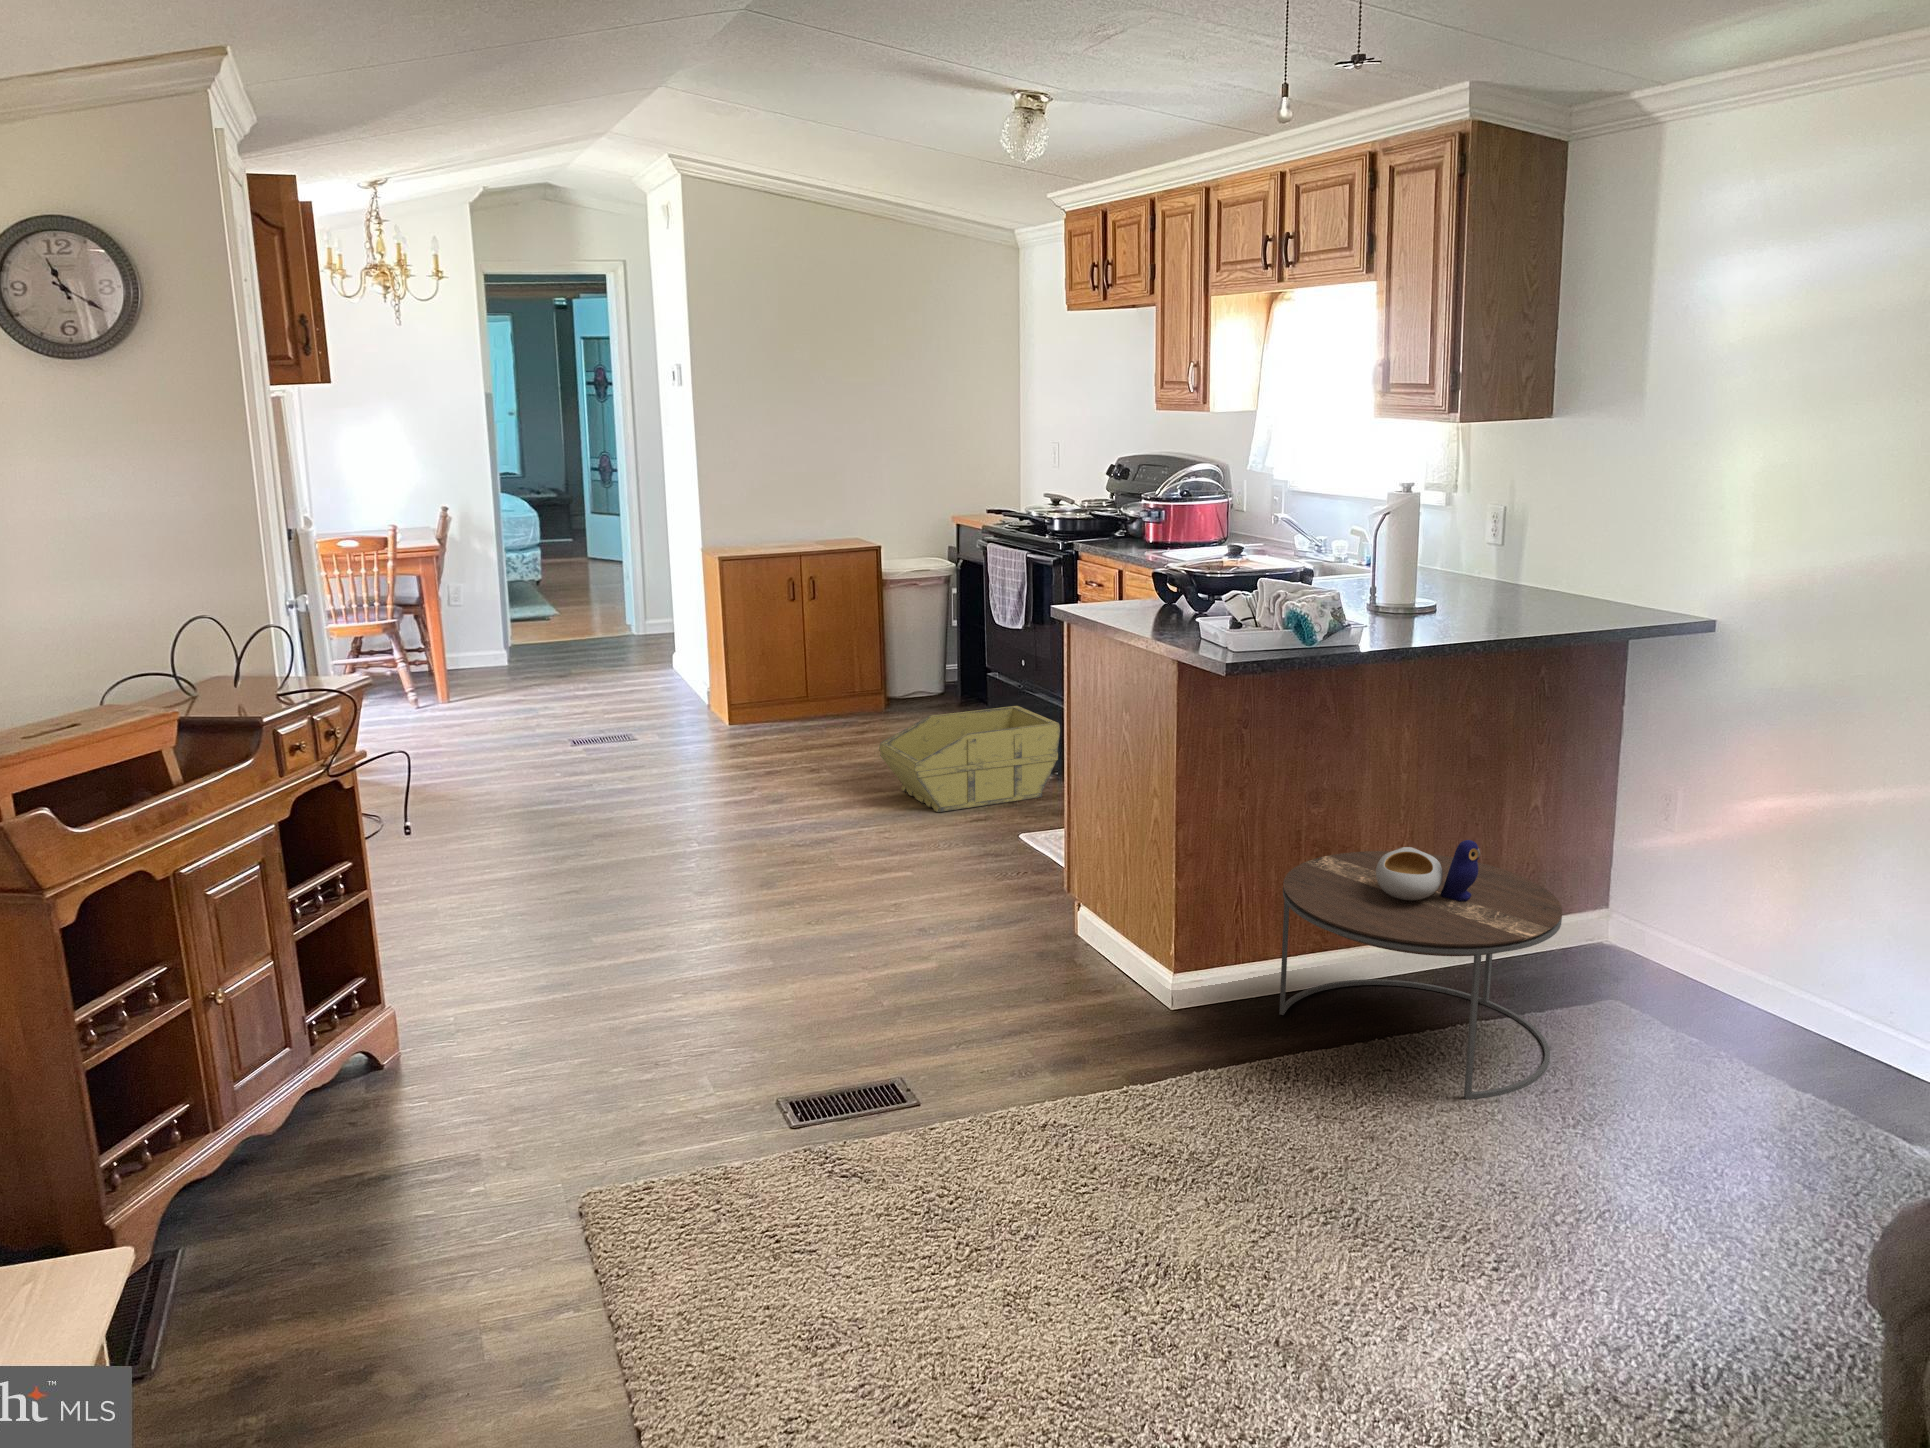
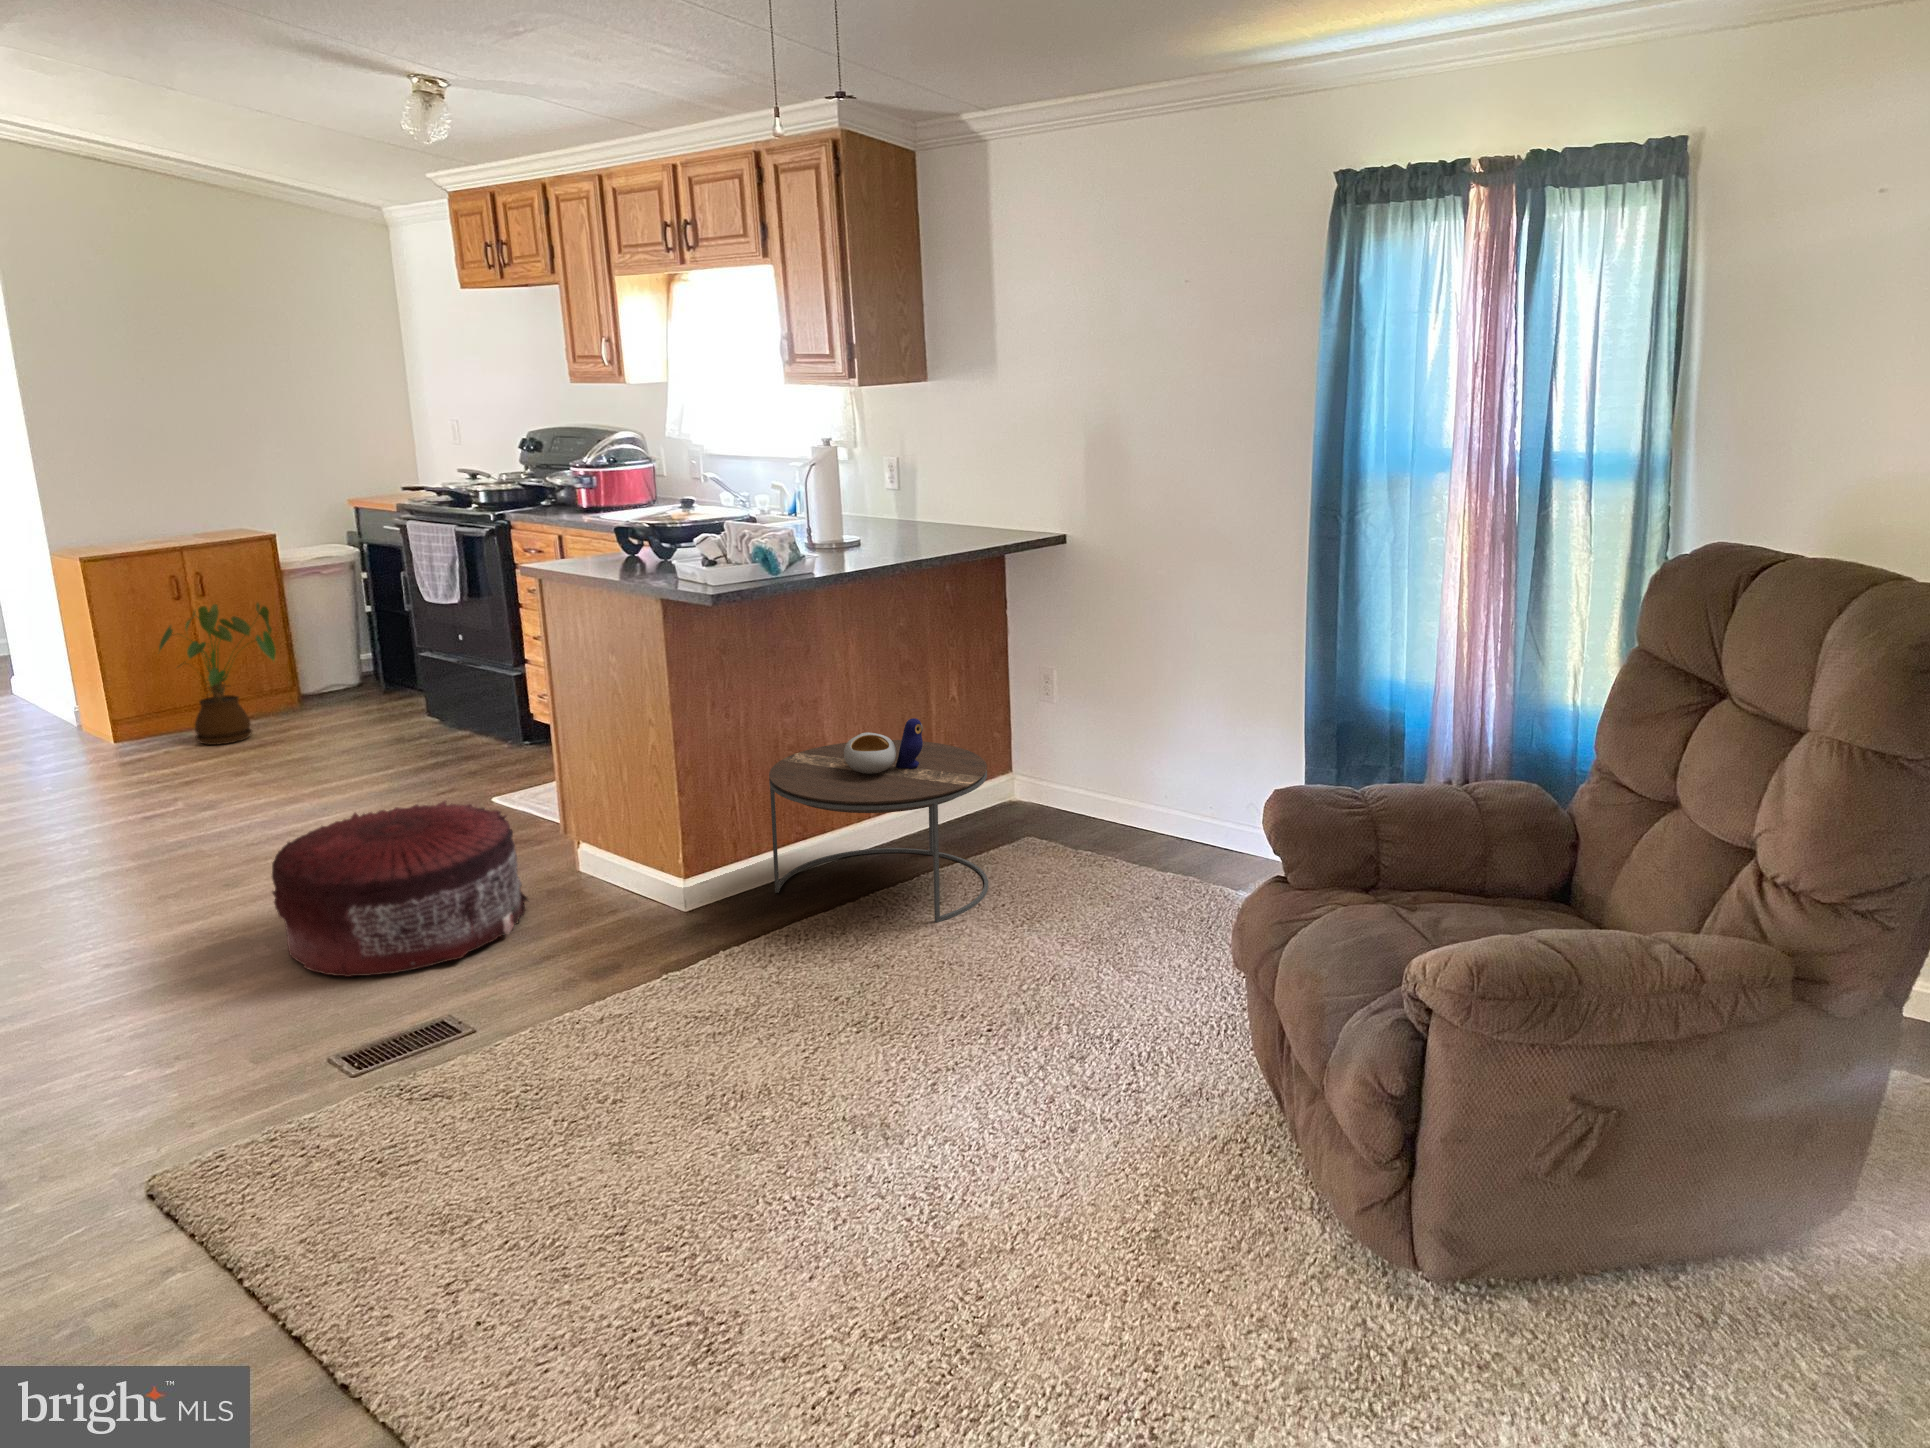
house plant: none [767,611,863,744] -> present [159,603,276,745]
storage bin: present [879,706,1060,812] -> none [317,676,513,787]
pouf: none [787,847,1021,1021] -> present [272,801,528,977]

